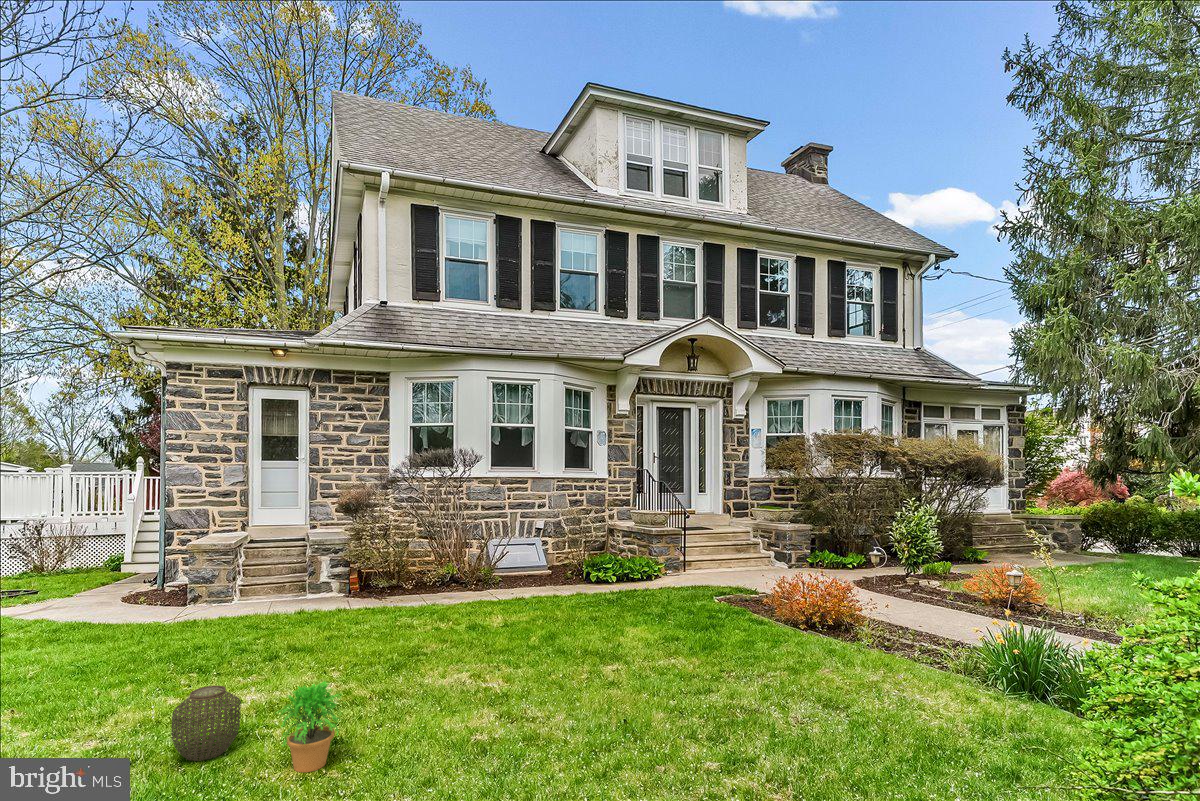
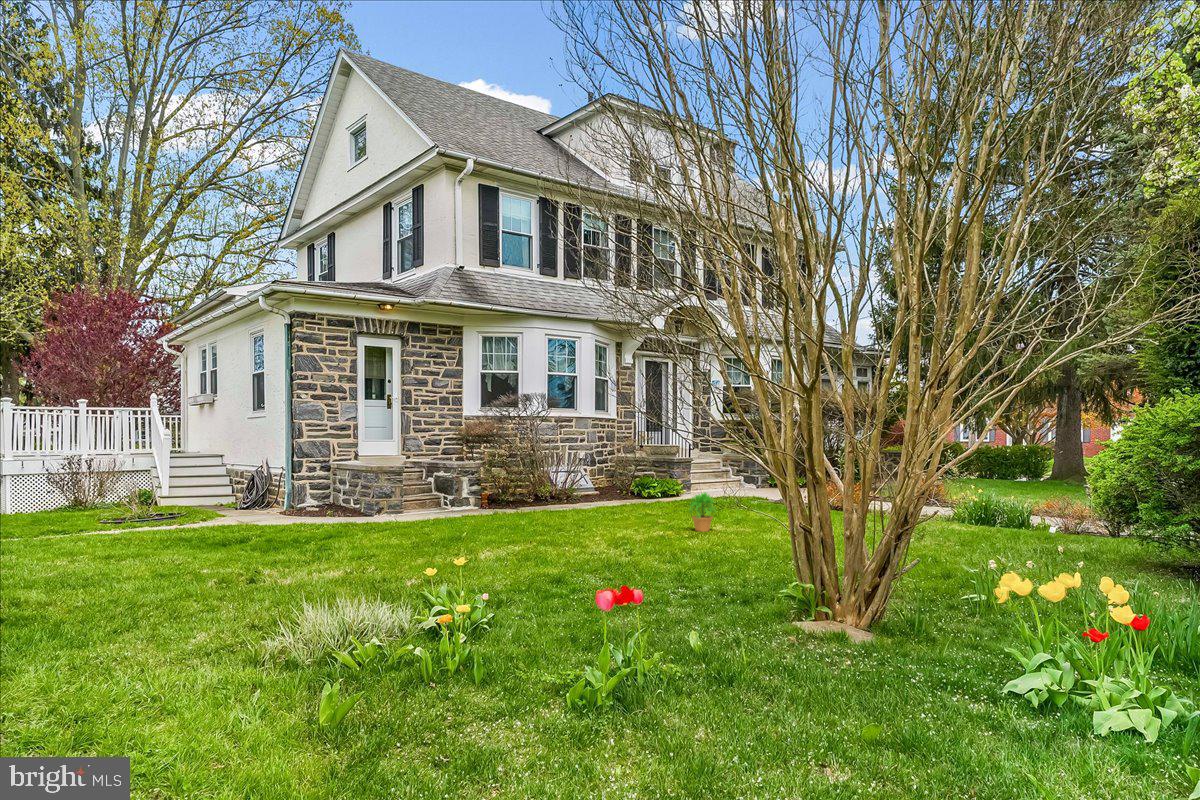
woven basket: present [171,686,241,761] -> none [630,500,660,533]

